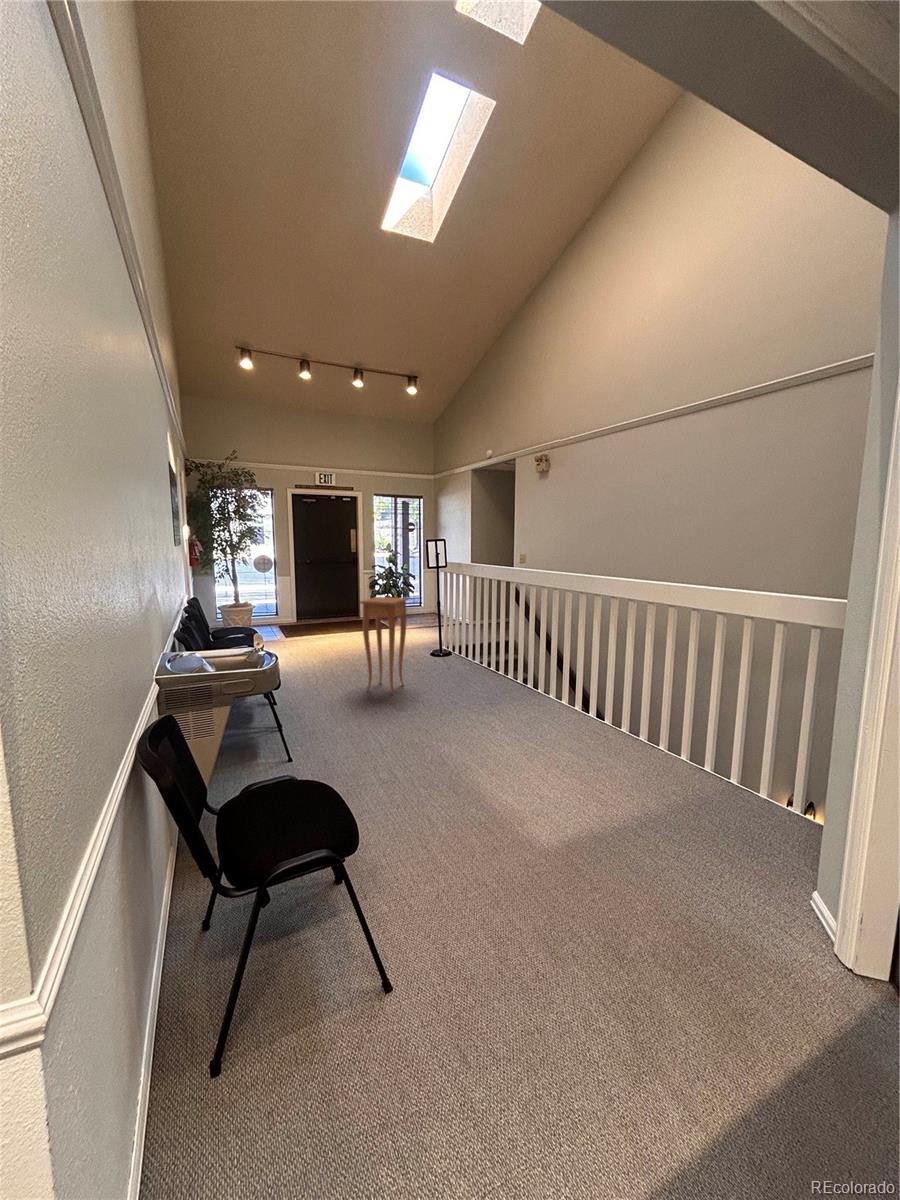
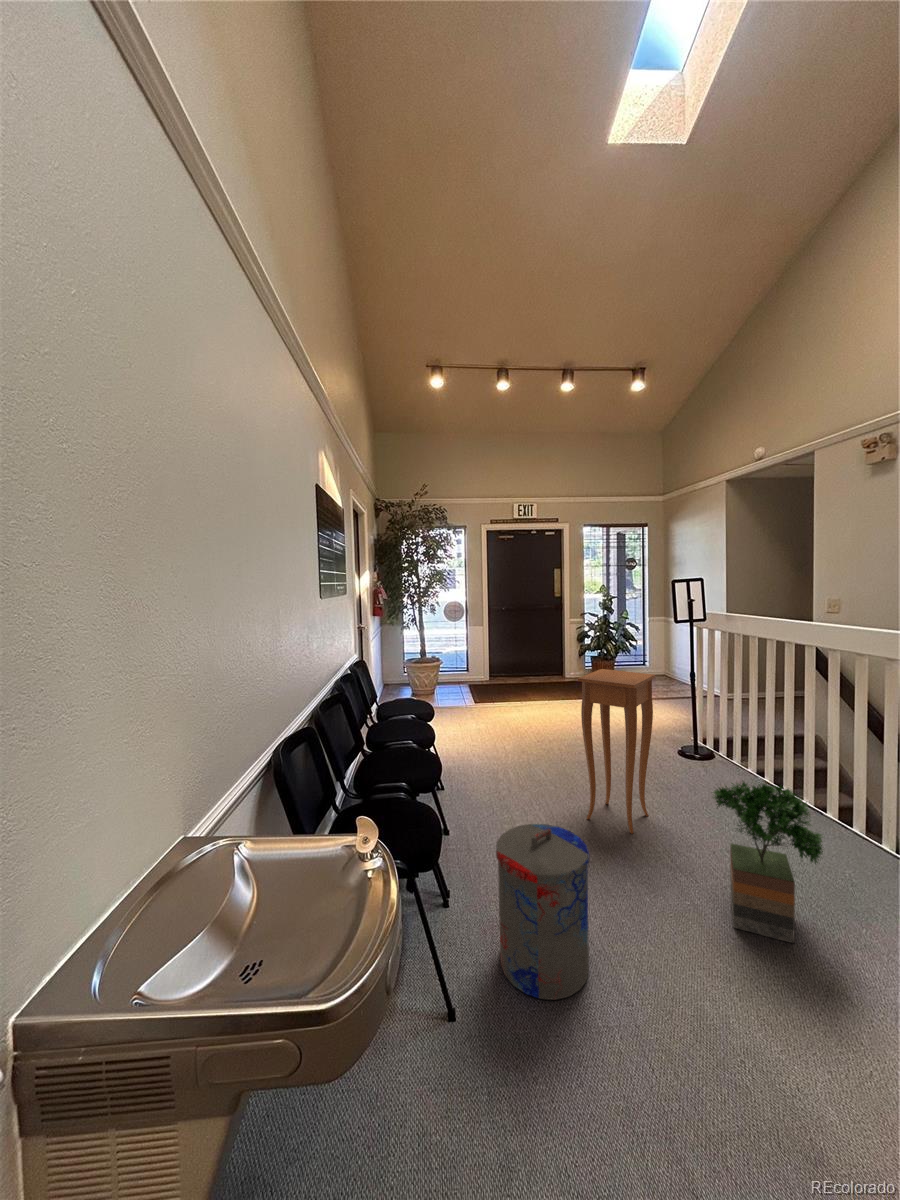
potted tree: none [428,647,476,721] -> present [713,782,823,943]
trash can: none [308,674,360,758] -> present [496,824,589,1000]

